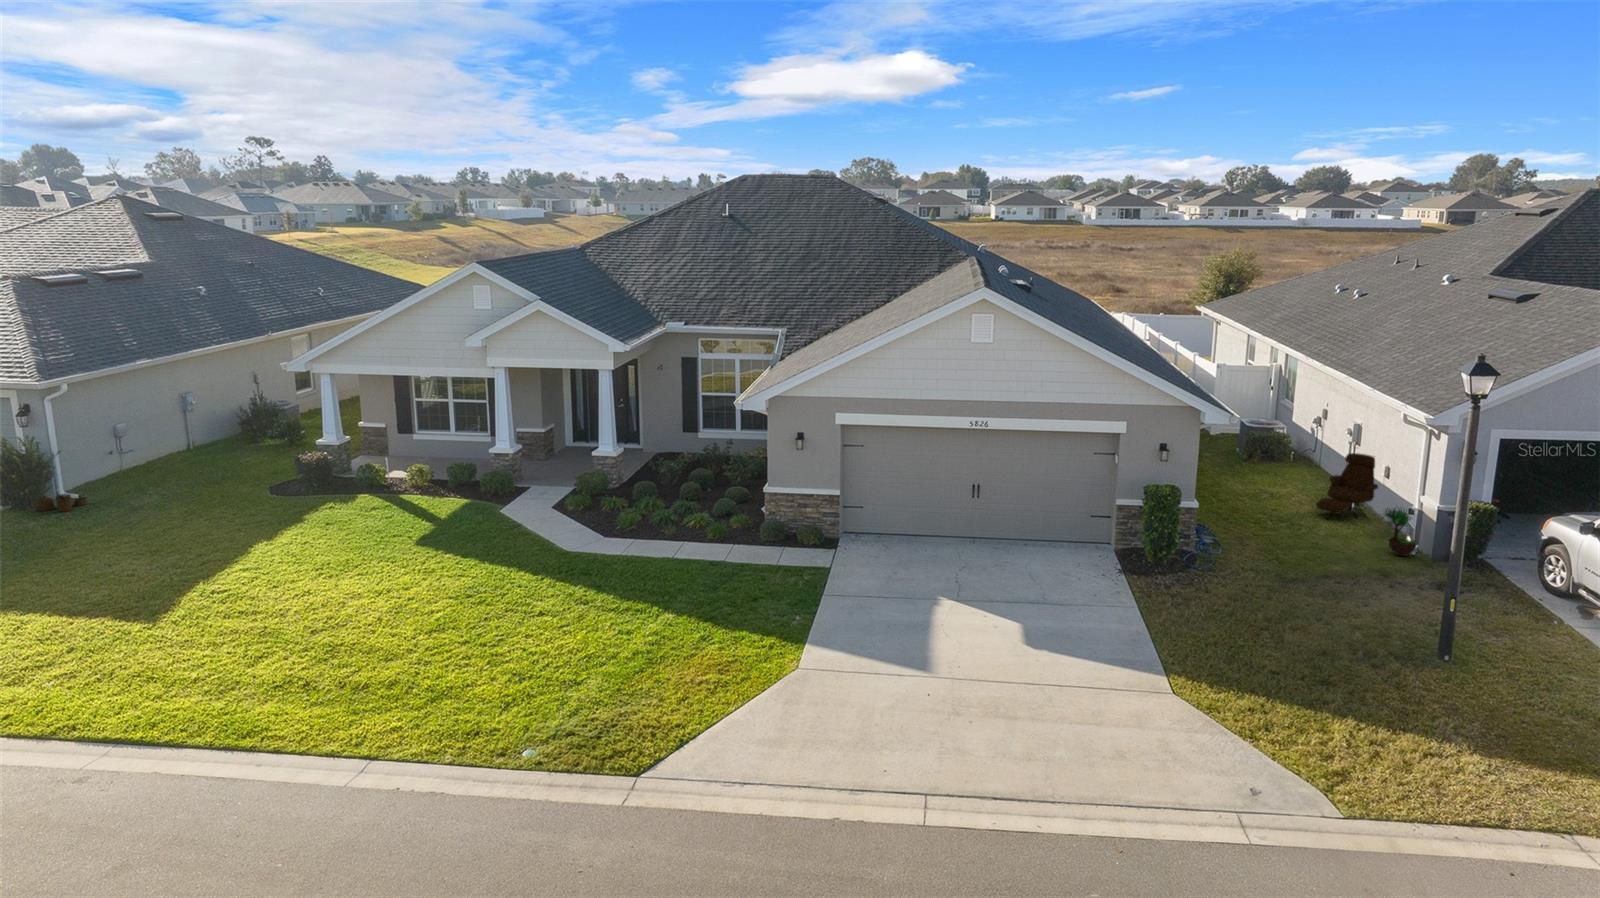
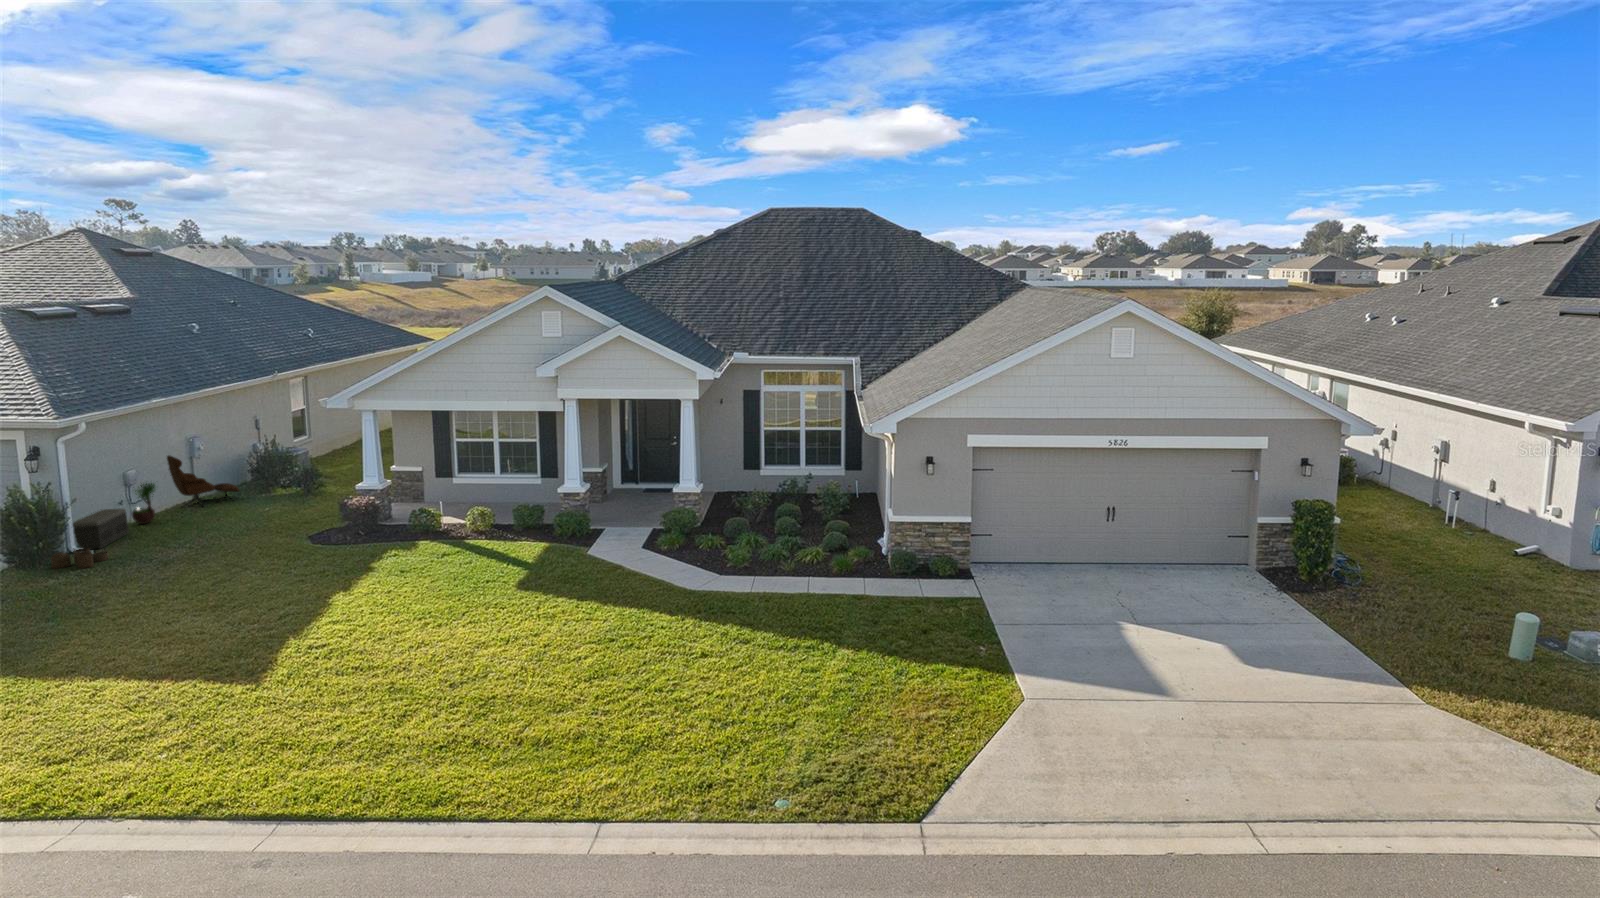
lounge chair: present [1316,453,1378,519] -> present [167,455,239,507]
storage bench: none [59,458,116,494] -> present [73,509,129,549]
potted tree: present [1385,507,1416,556] -> present [132,483,155,524]

